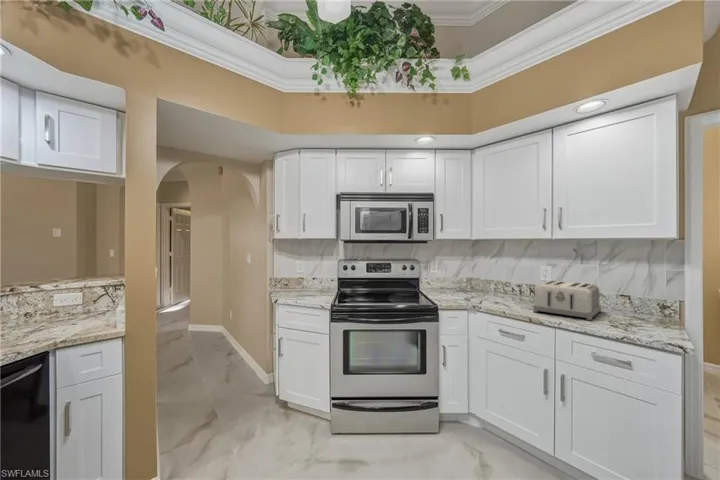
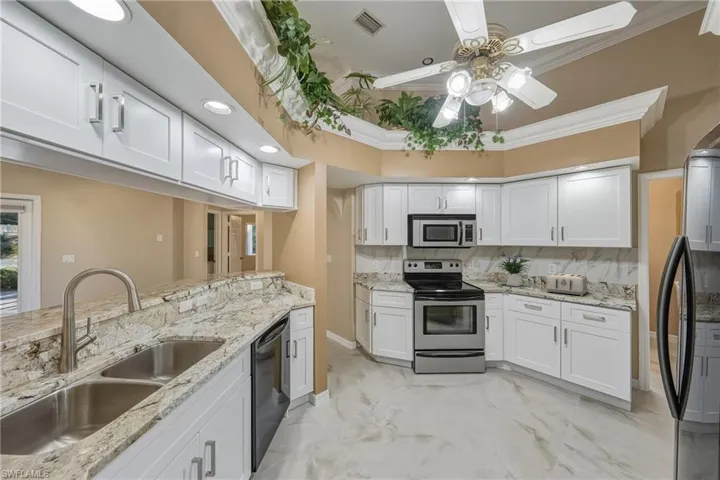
flower arrangement: none [462,247,515,300] -> present [499,252,531,286]

